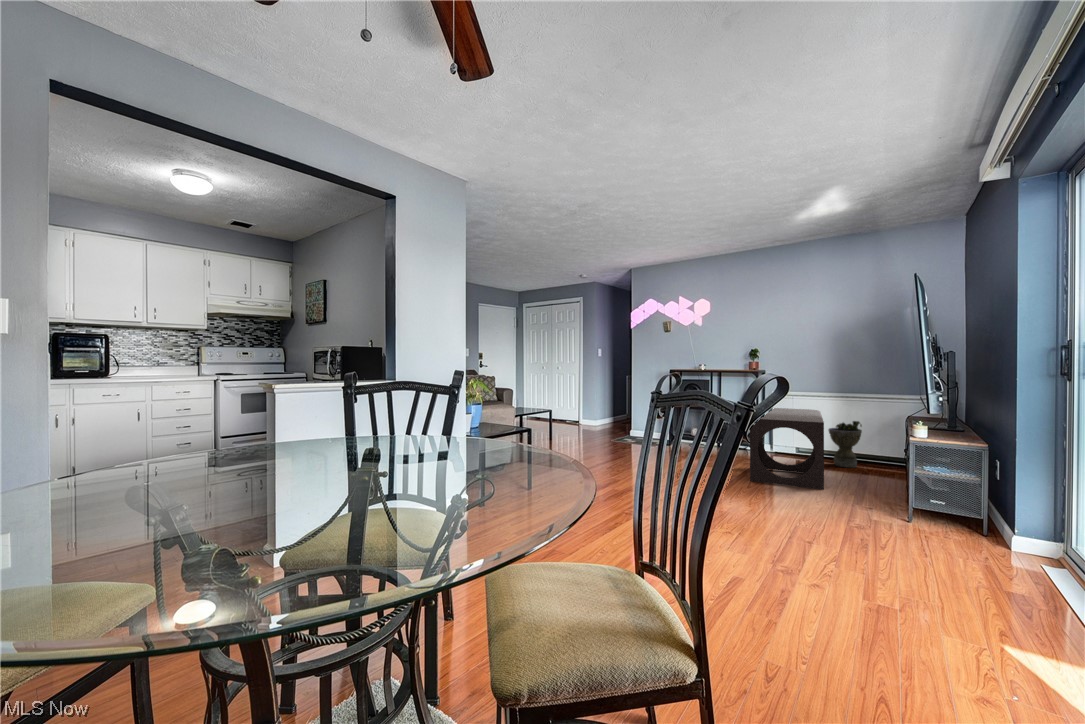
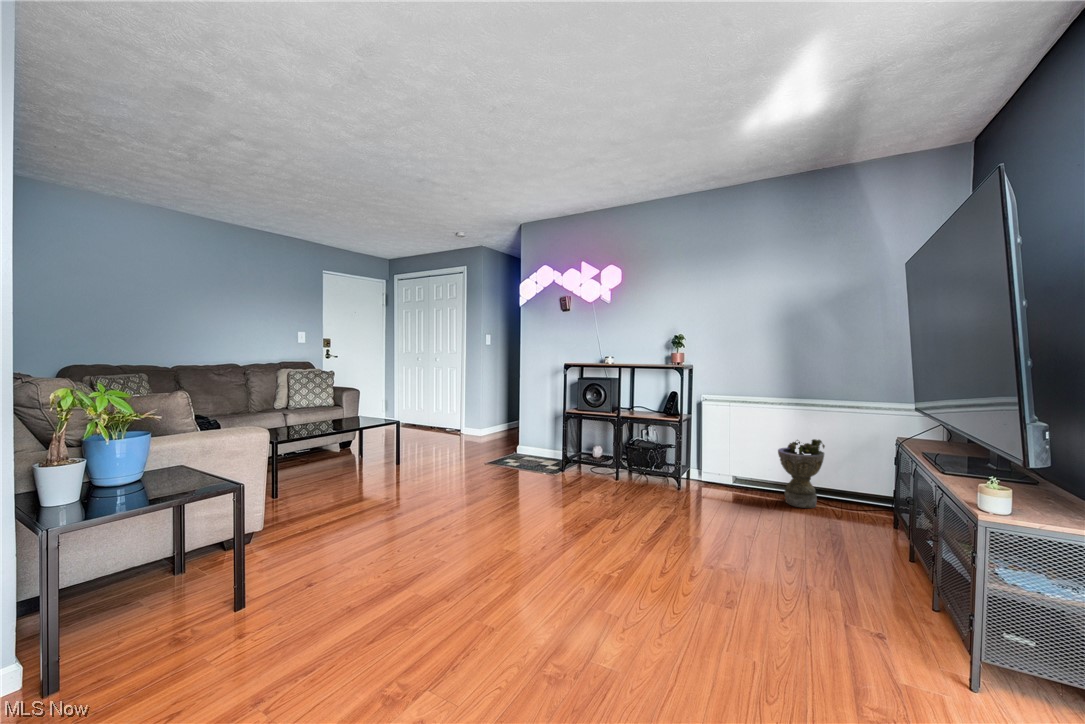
footstool: present [750,408,824,490] -> none [665,423,782,569]

